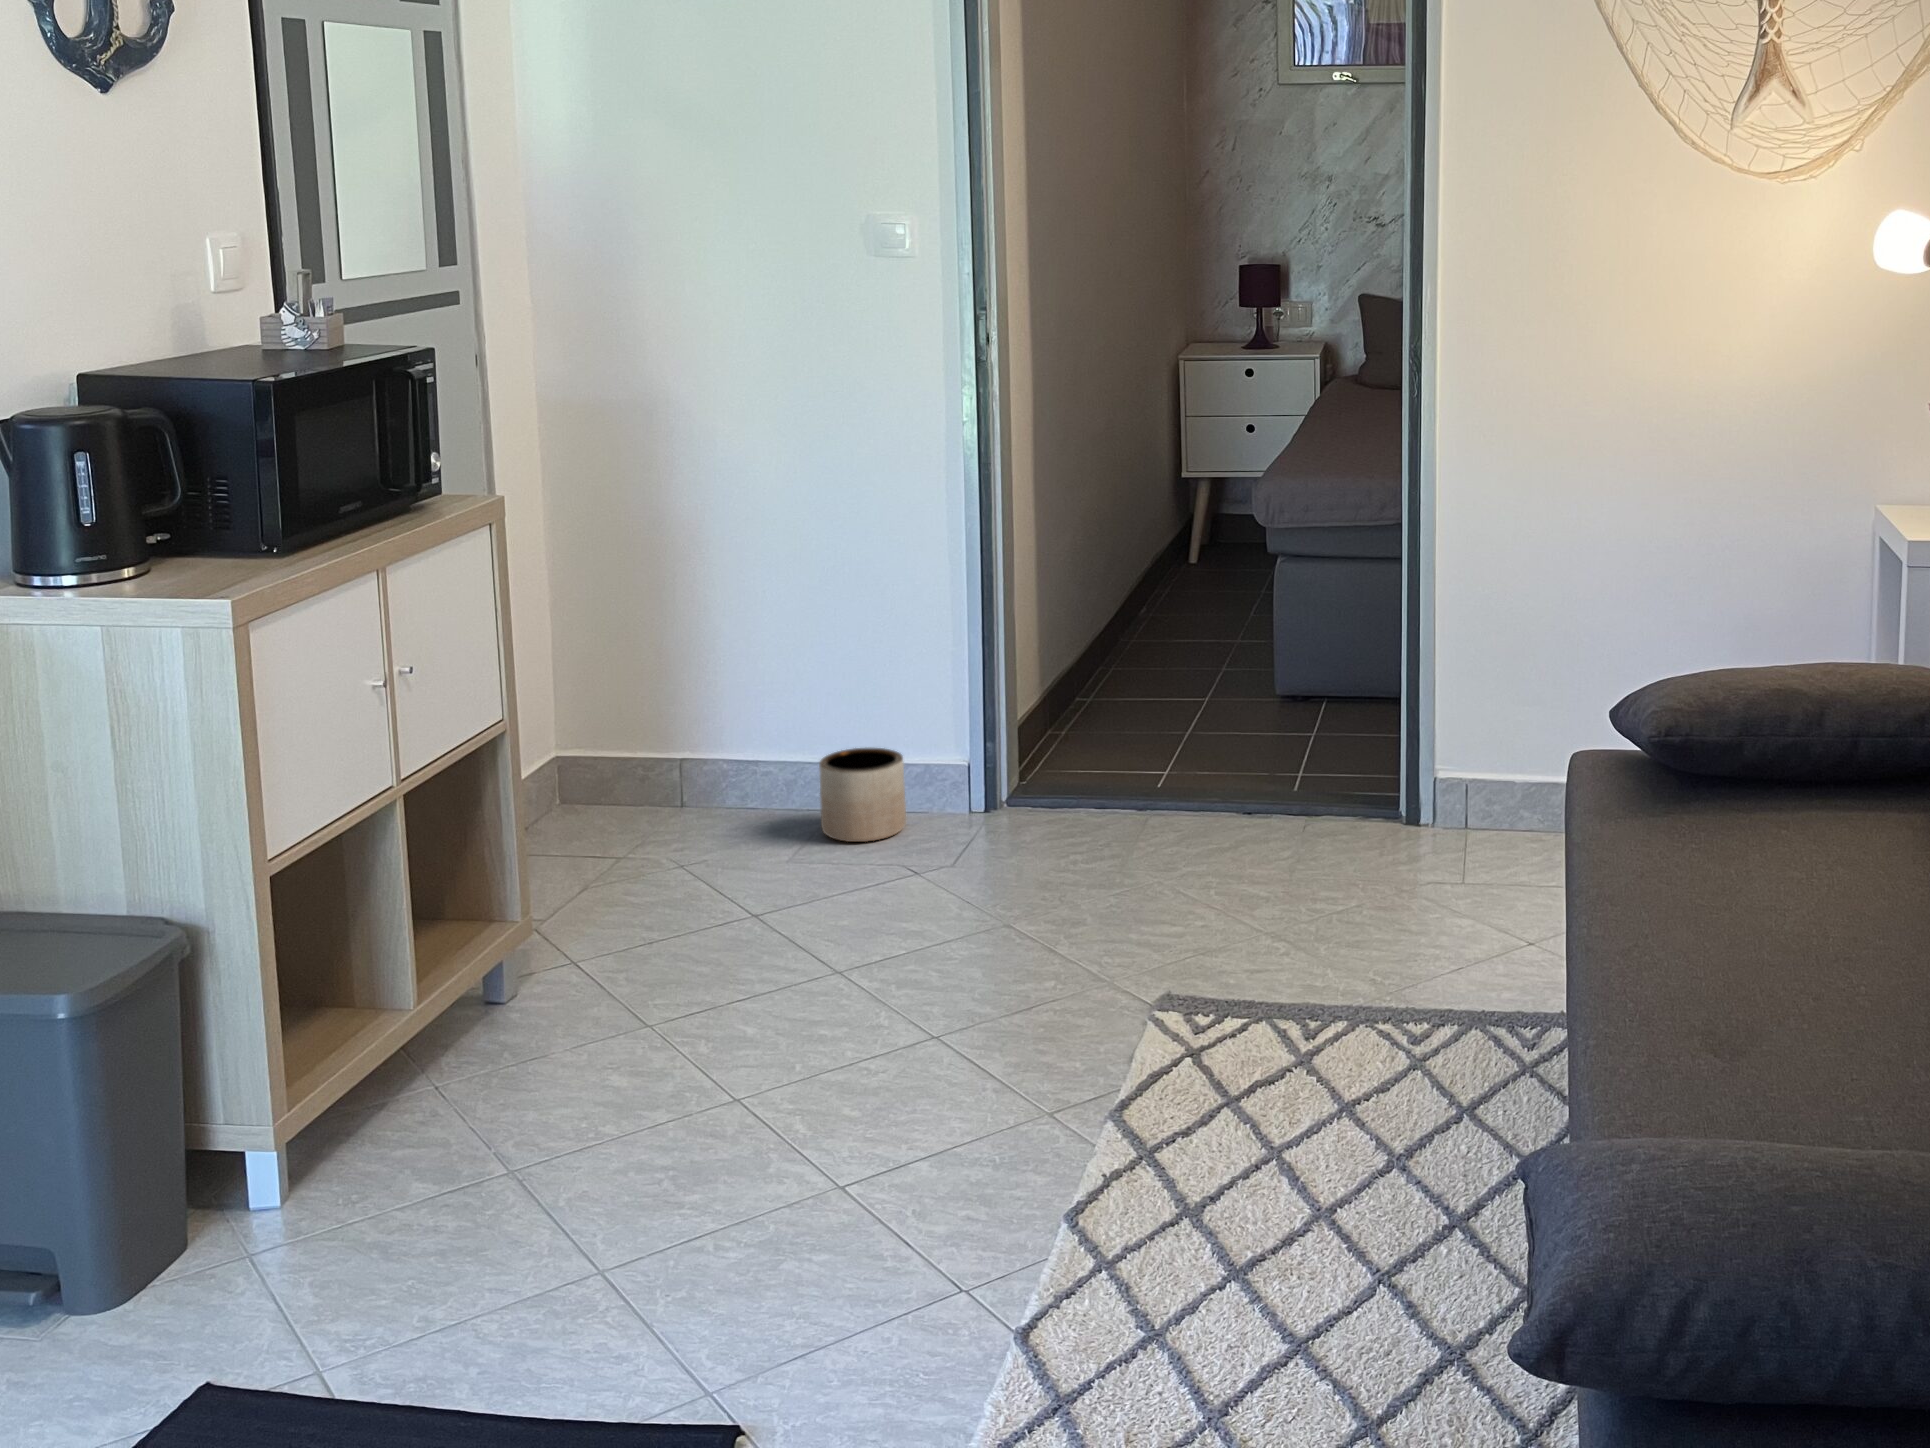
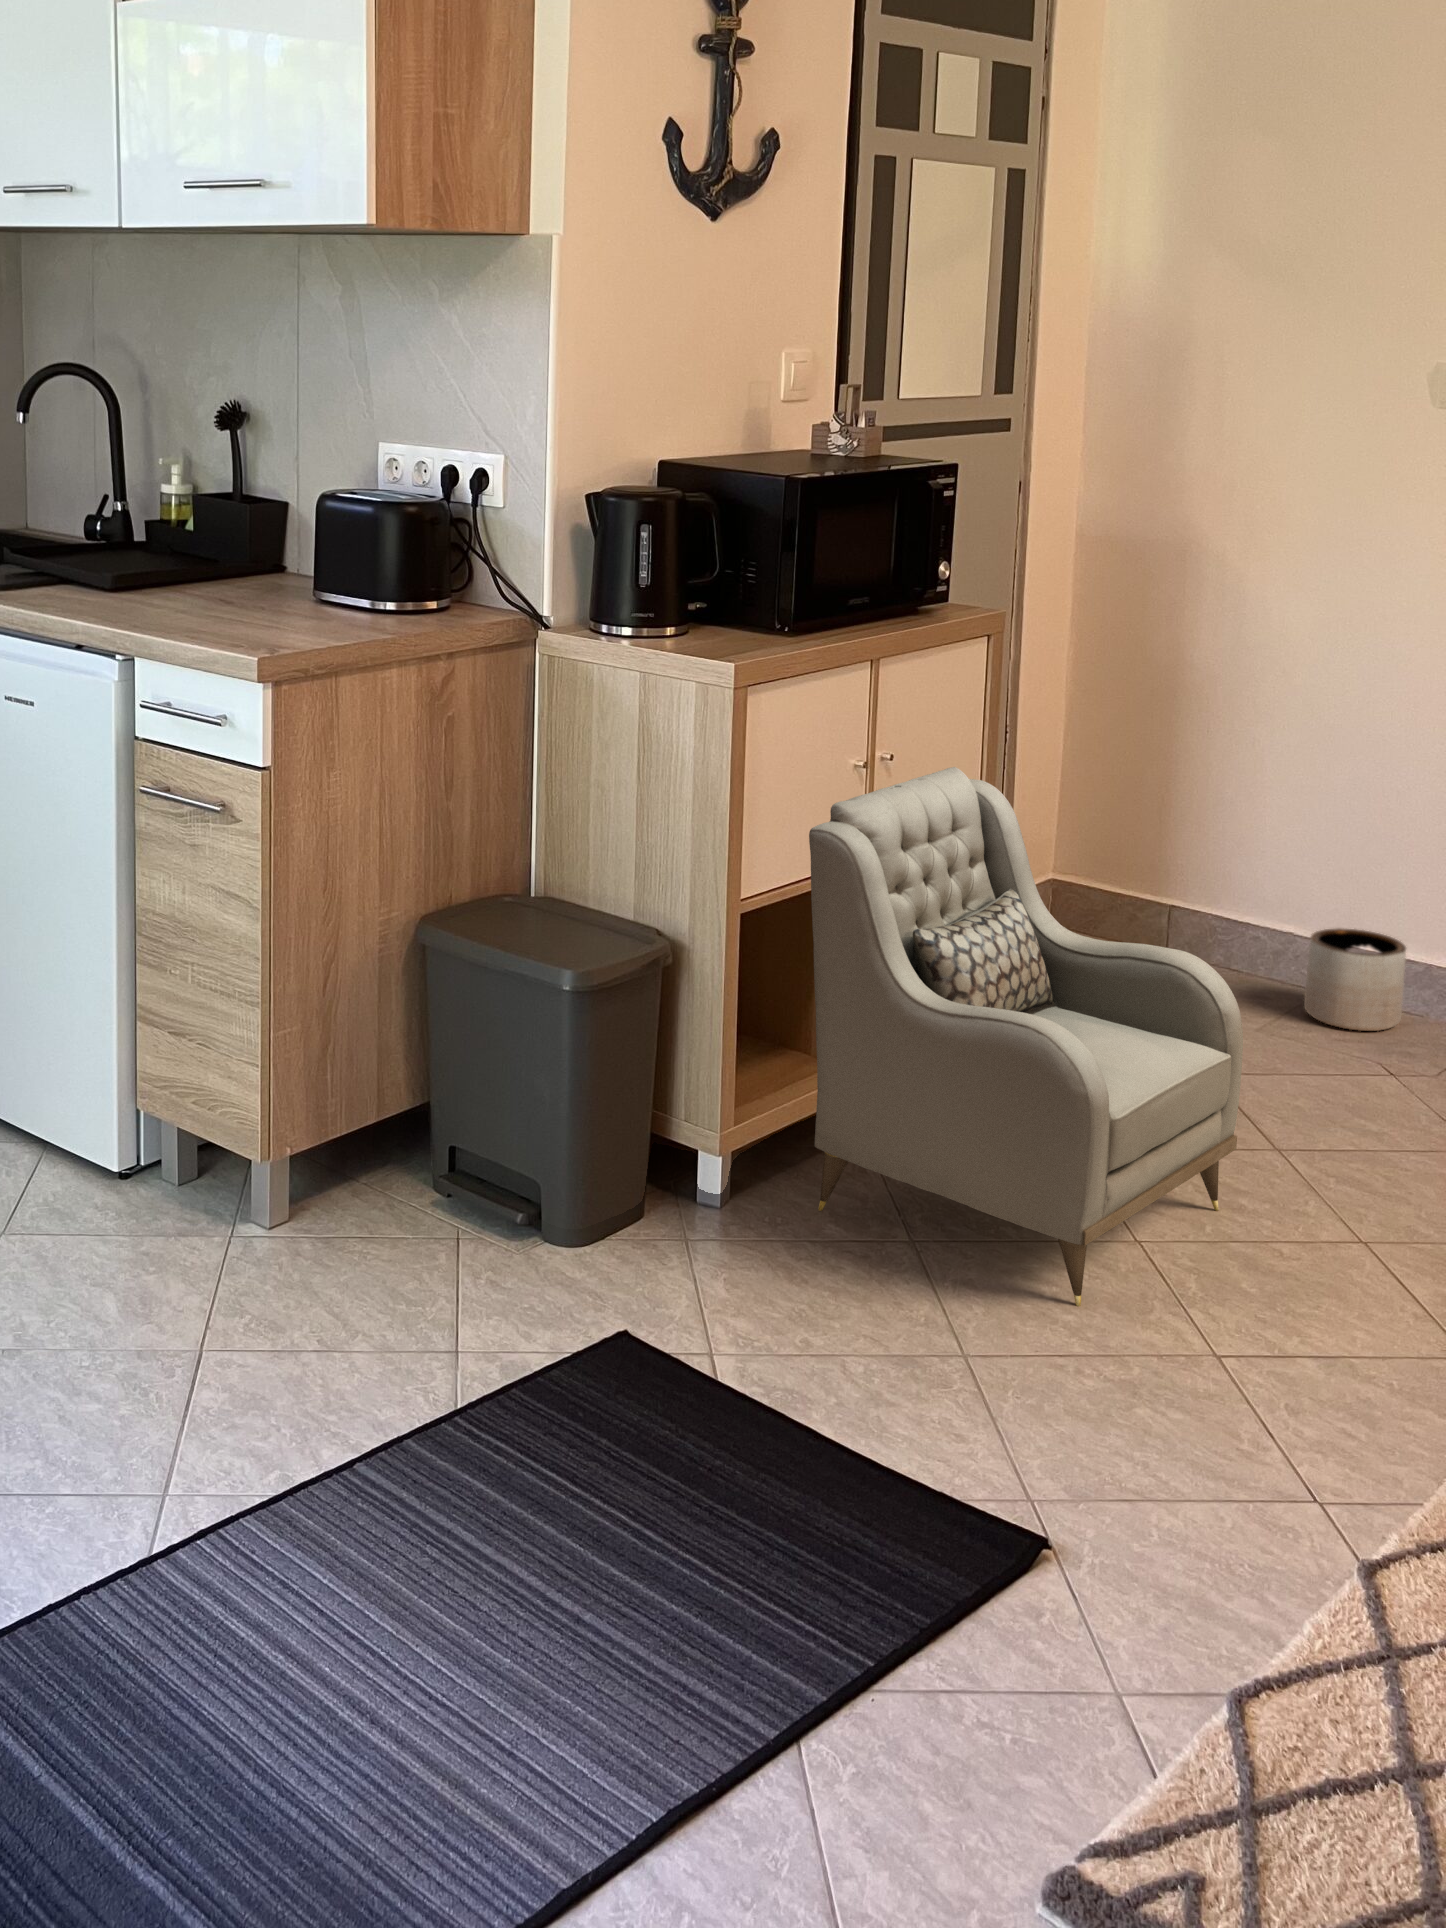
armchair: none [337,536,811,1184] -> present [809,767,1243,1306]

